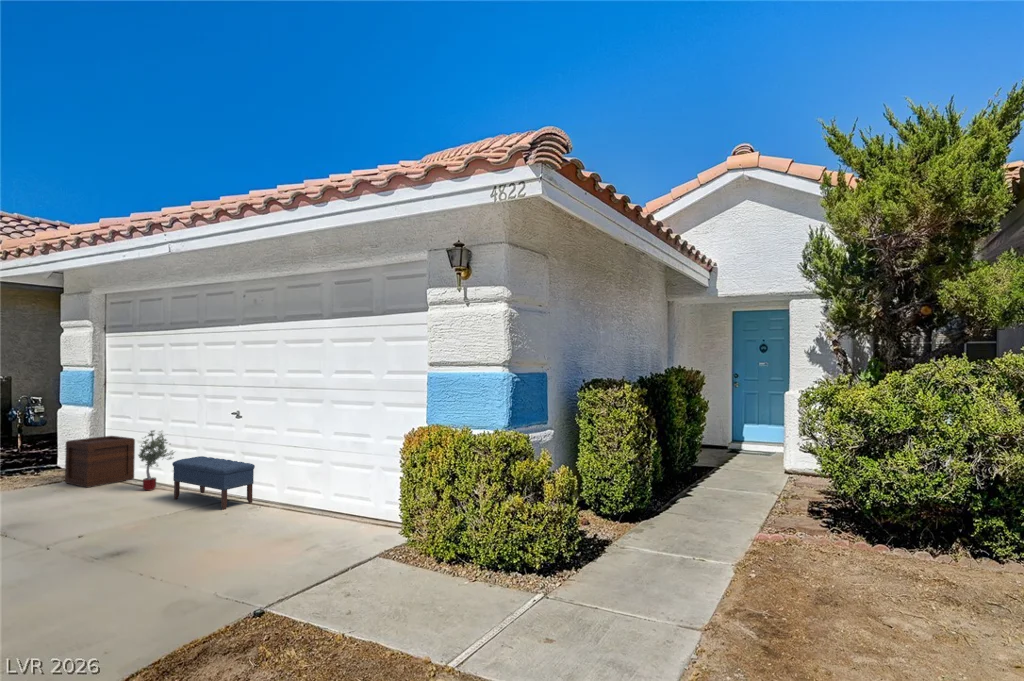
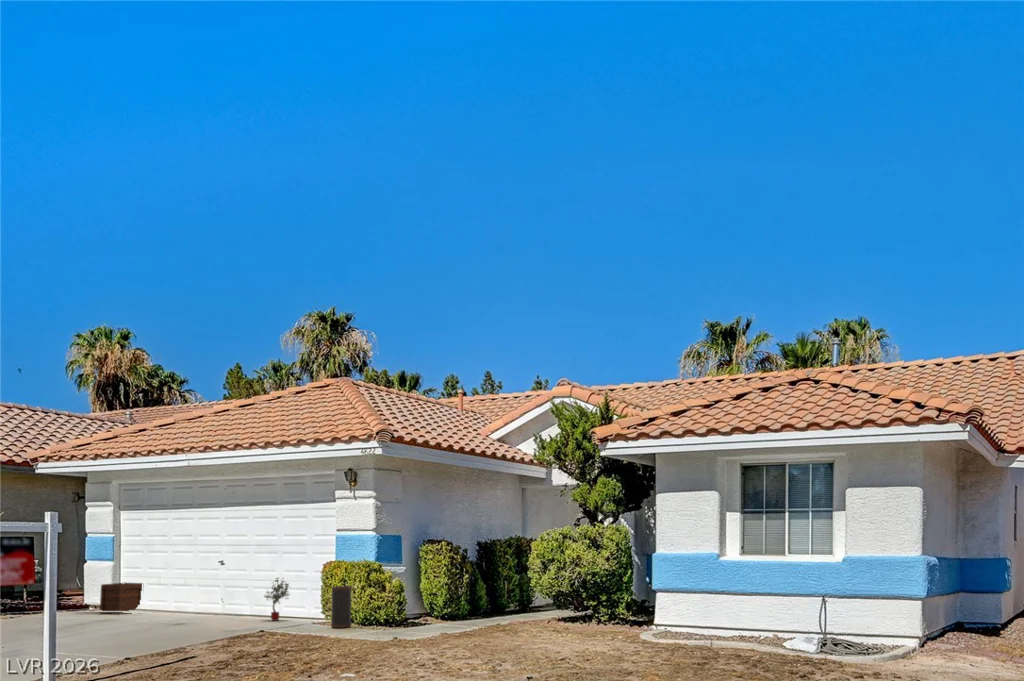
potted tree: present [138,431,174,491] -> present [264,578,289,621]
bench: present [172,456,255,510] -> none [183,591,234,619]
trash can: none [427,486,471,588] -> present [331,586,351,628]

